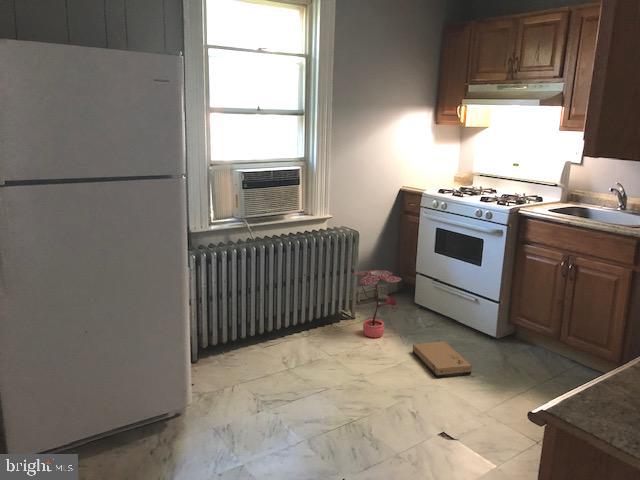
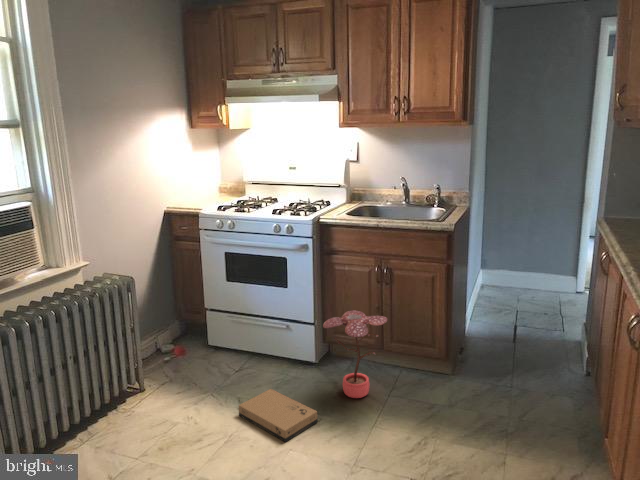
potted plant: present [352,270,402,338] -> present [323,310,388,398]

